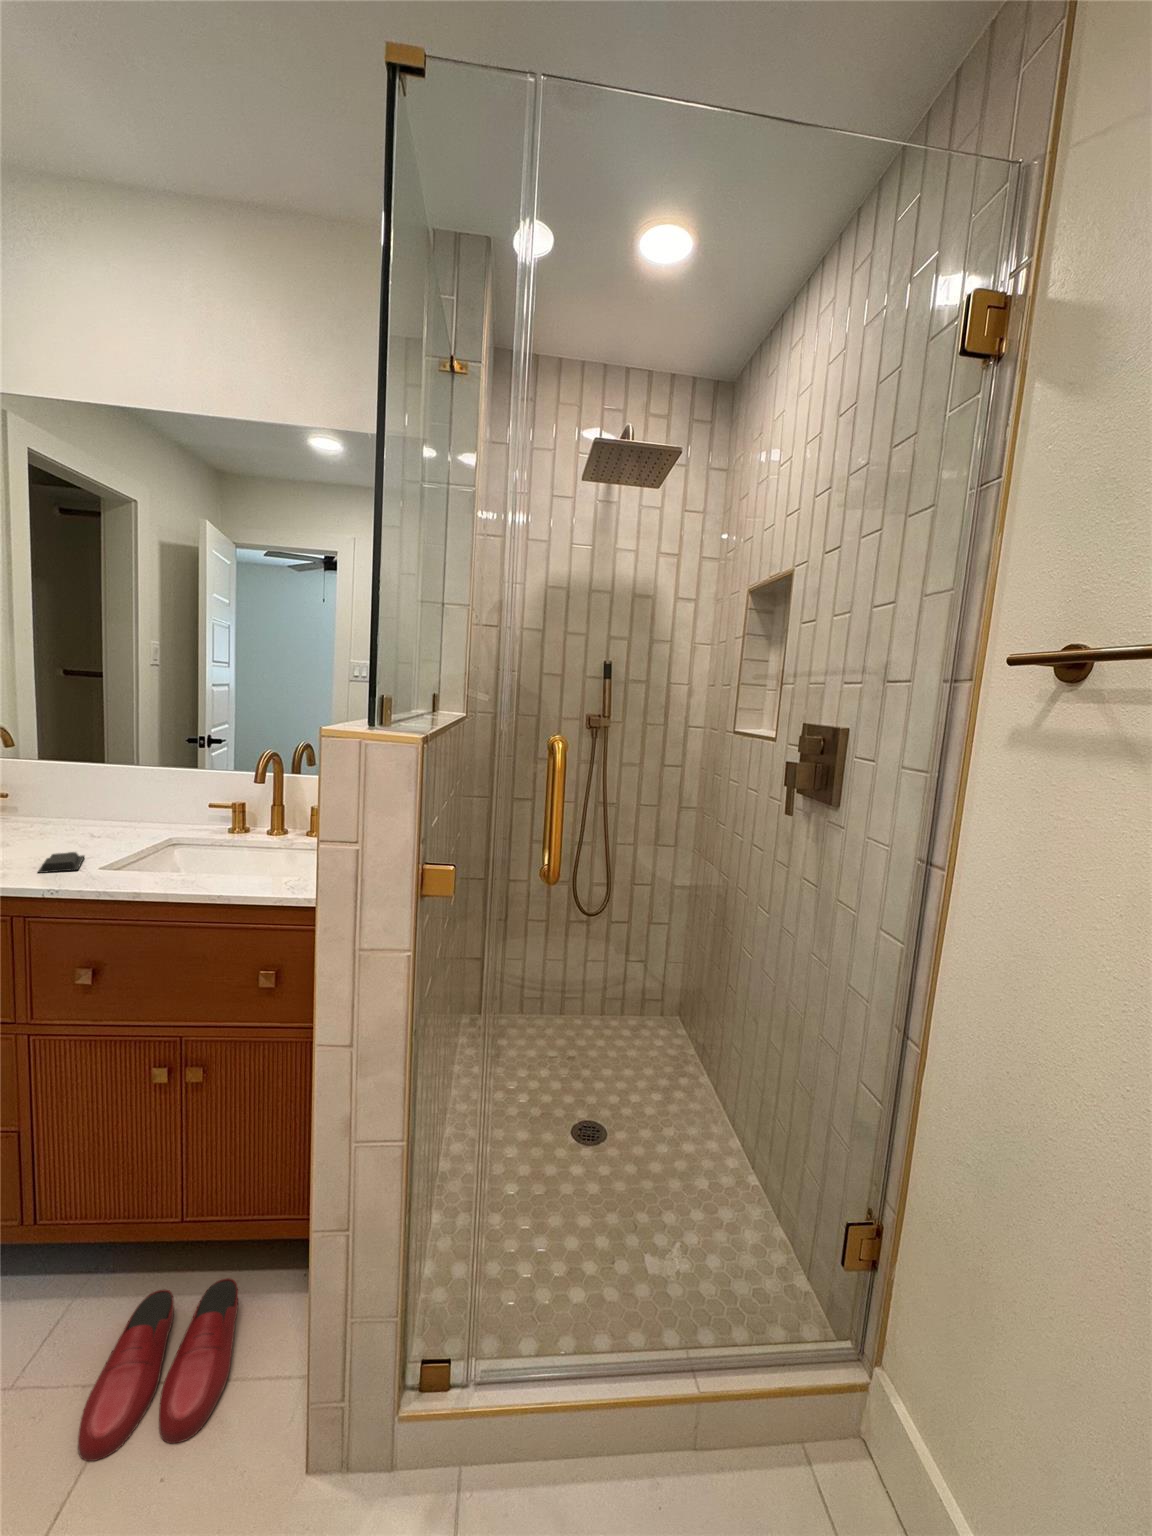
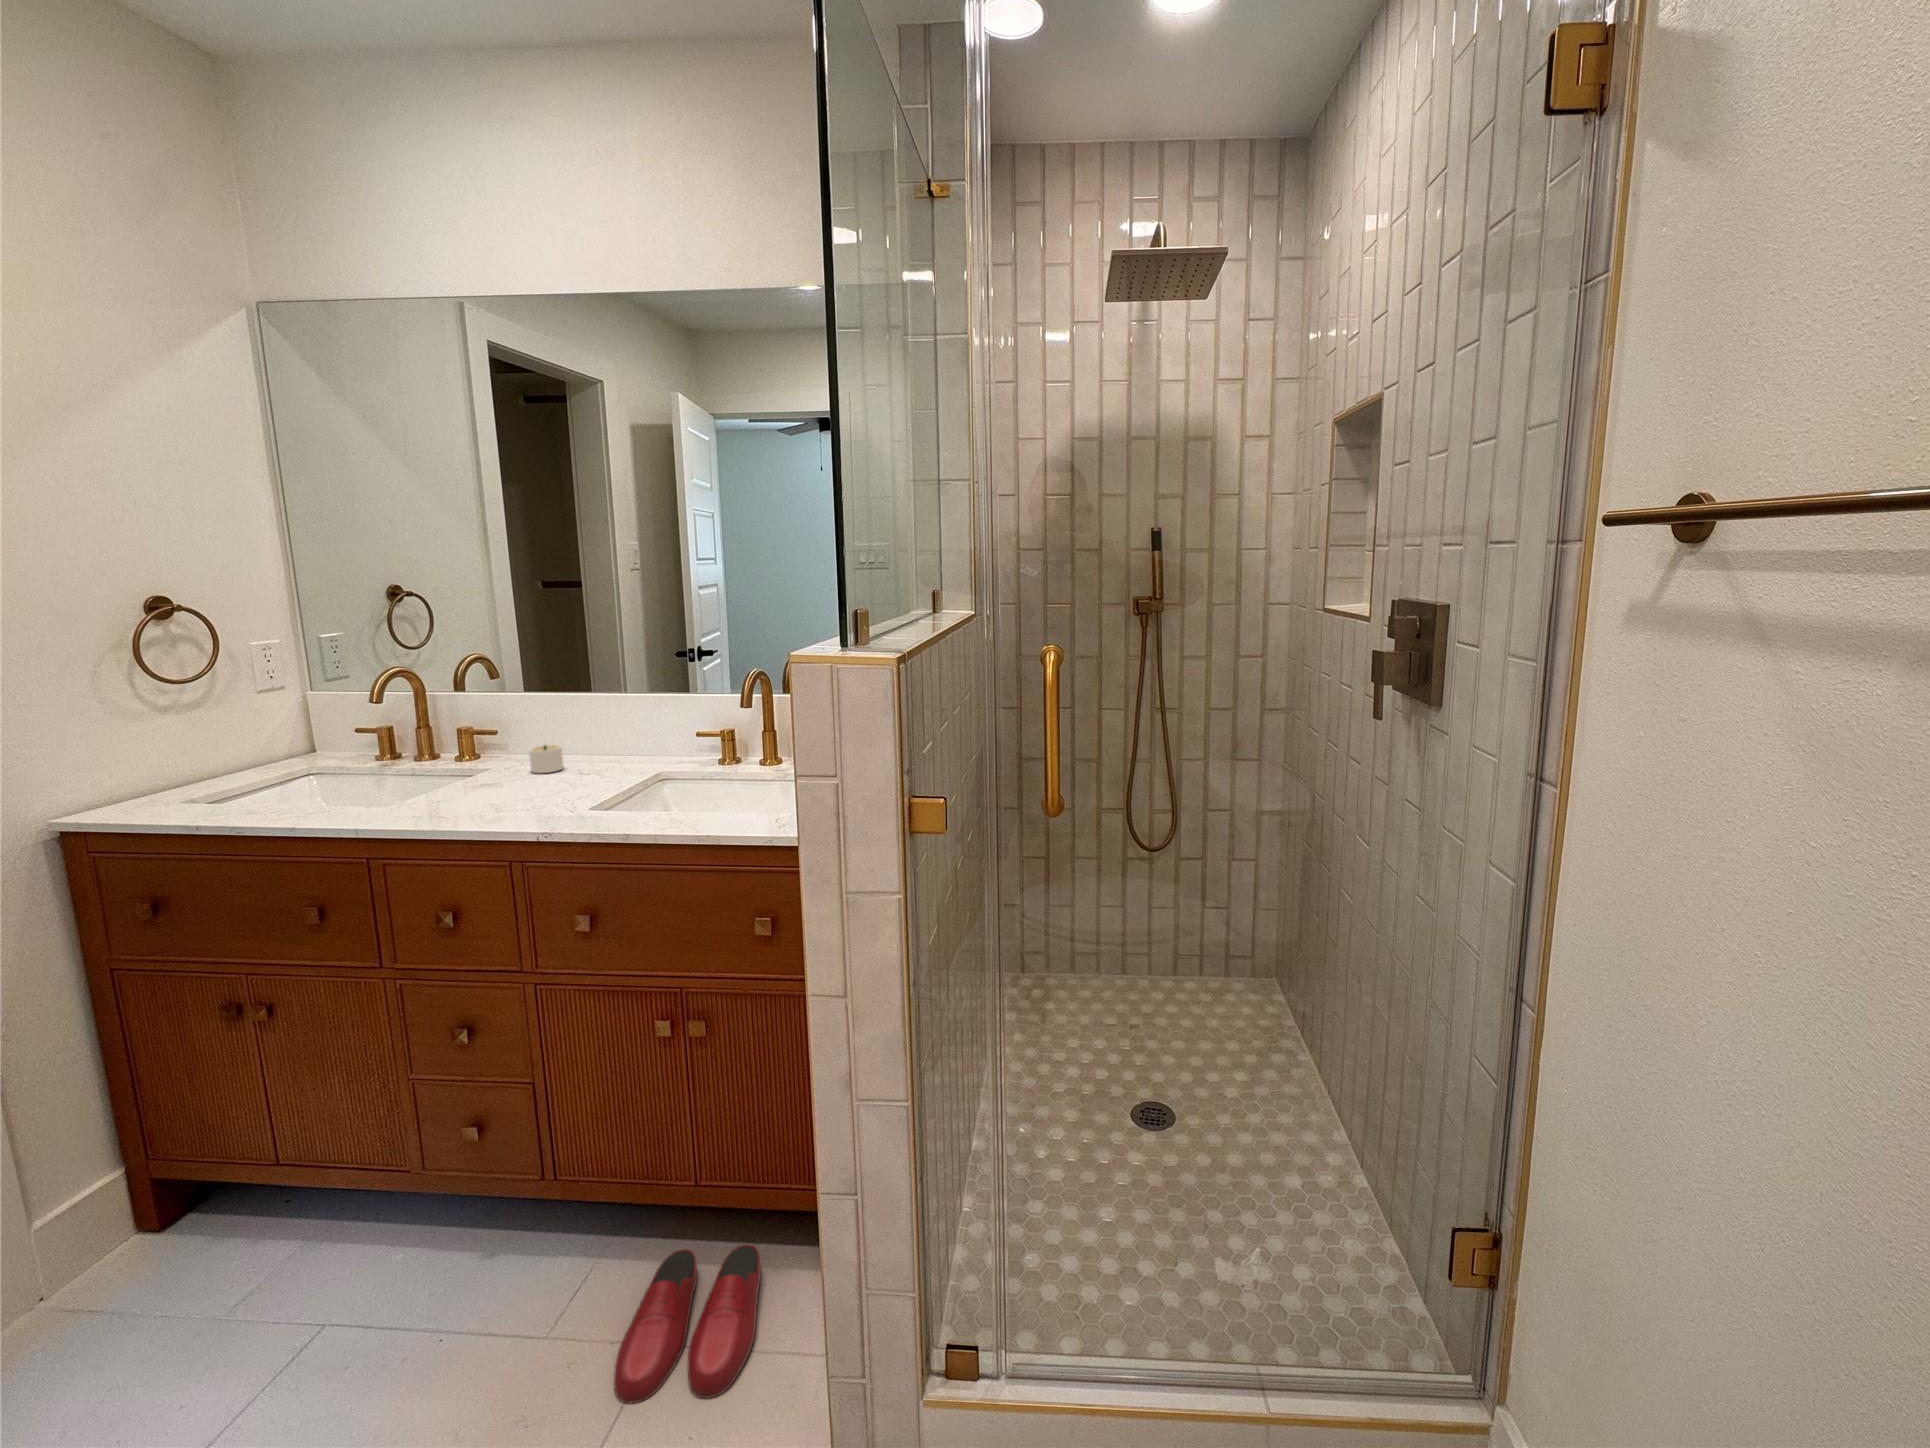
candle: none [36,816,87,842] -> present [529,744,563,773]
soap bar: present [38,852,84,873] -> none [535,785,579,809]

